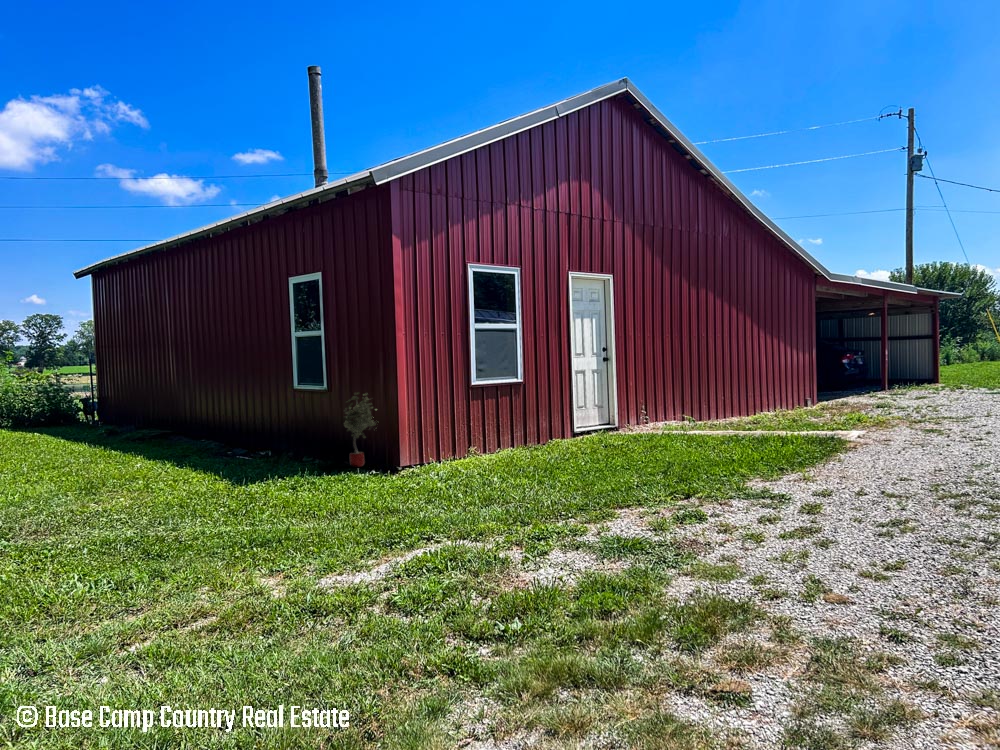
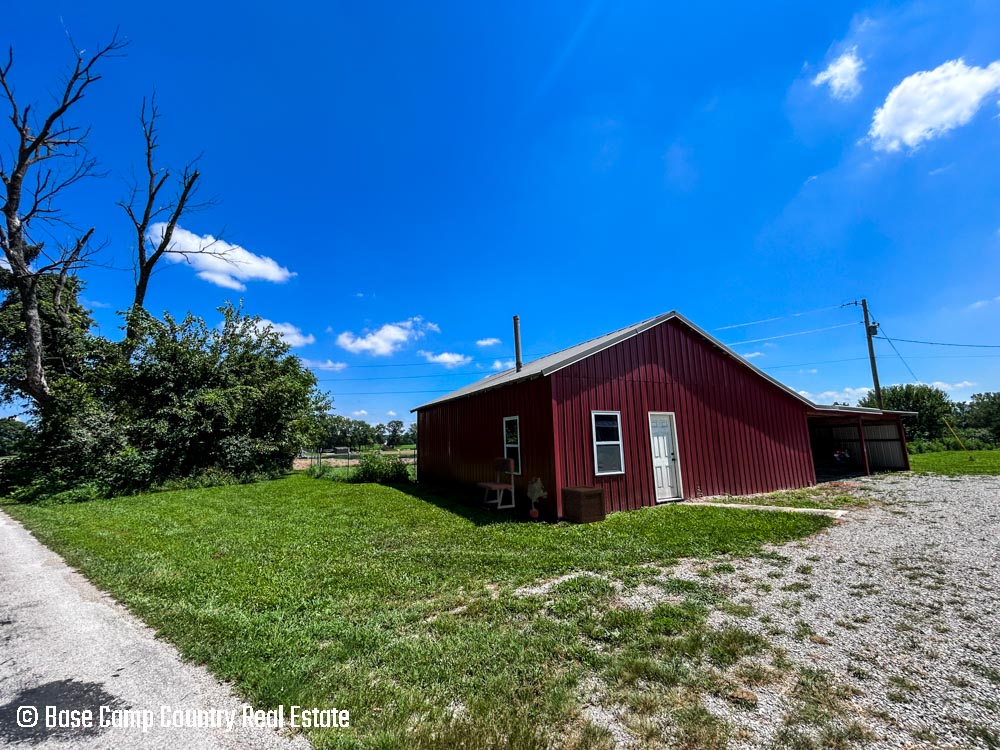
bench: none [242,363,320,457] -> present [477,458,515,509]
lounge chair: none [817,363,866,397] -> present [814,460,850,483]
wooden crate: none [408,405,490,471] -> present [561,485,606,524]

